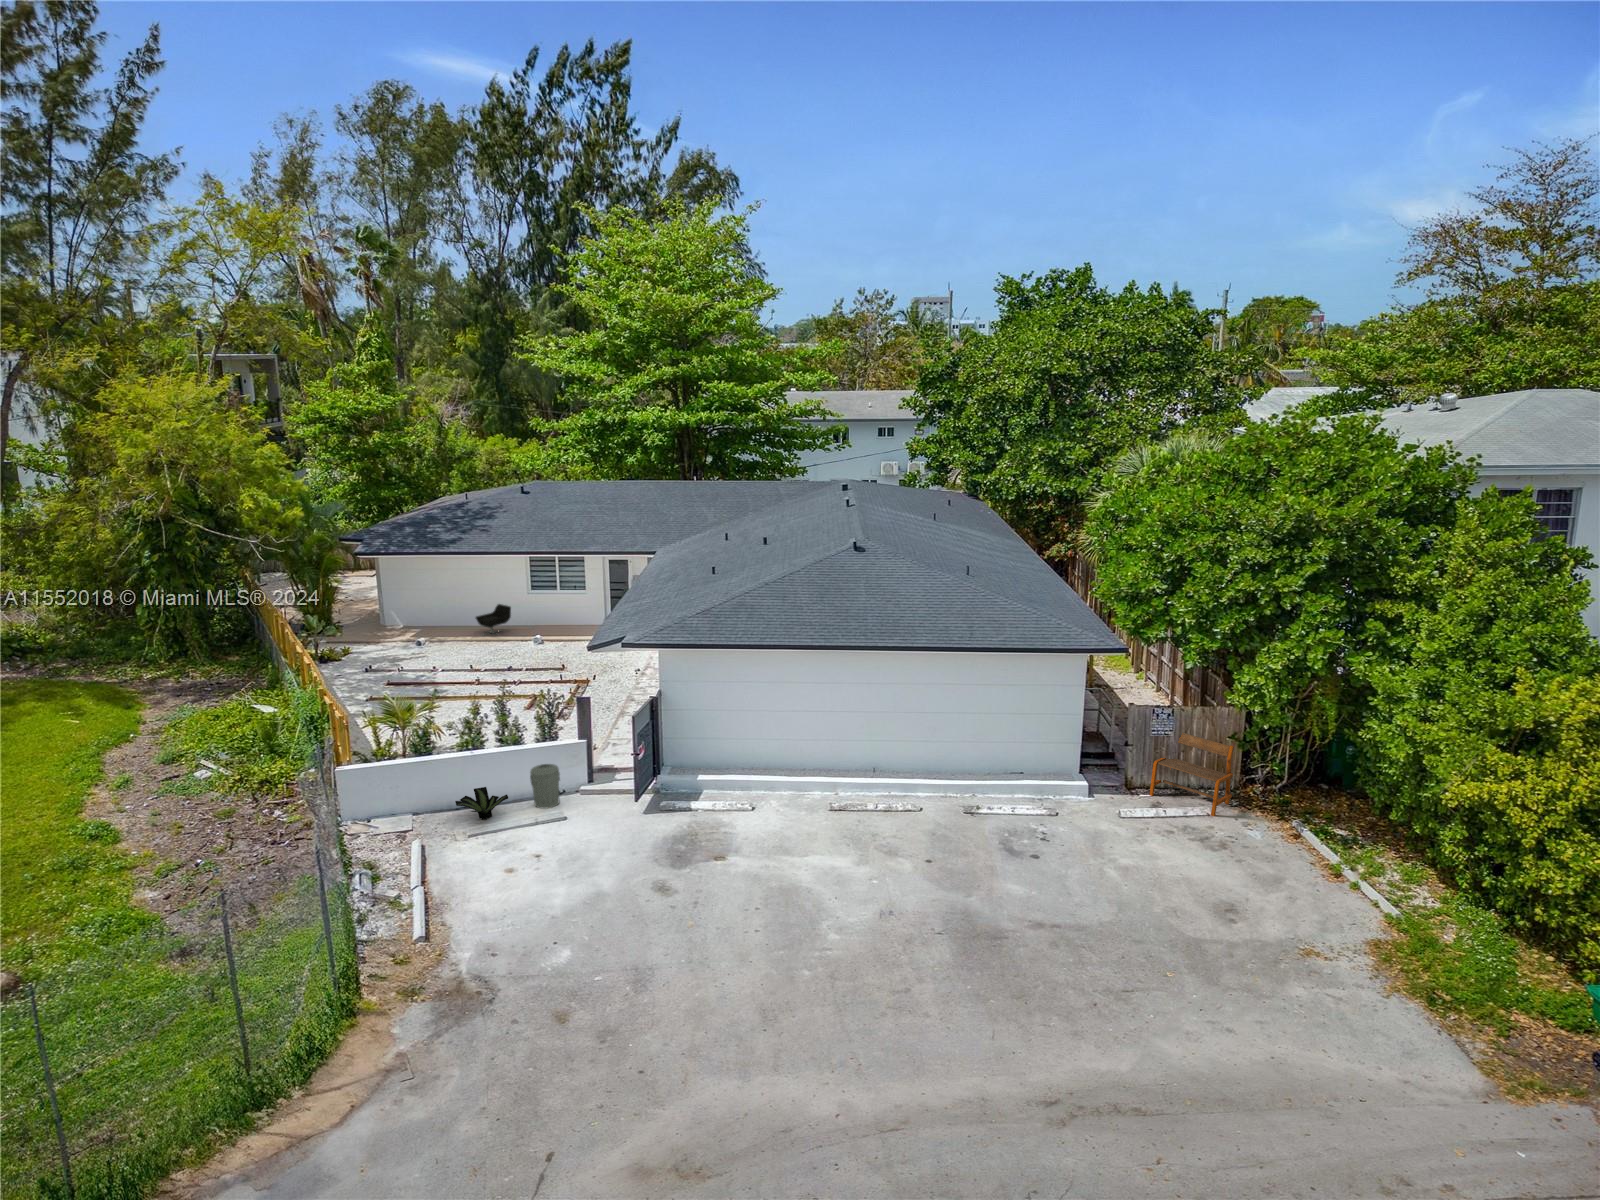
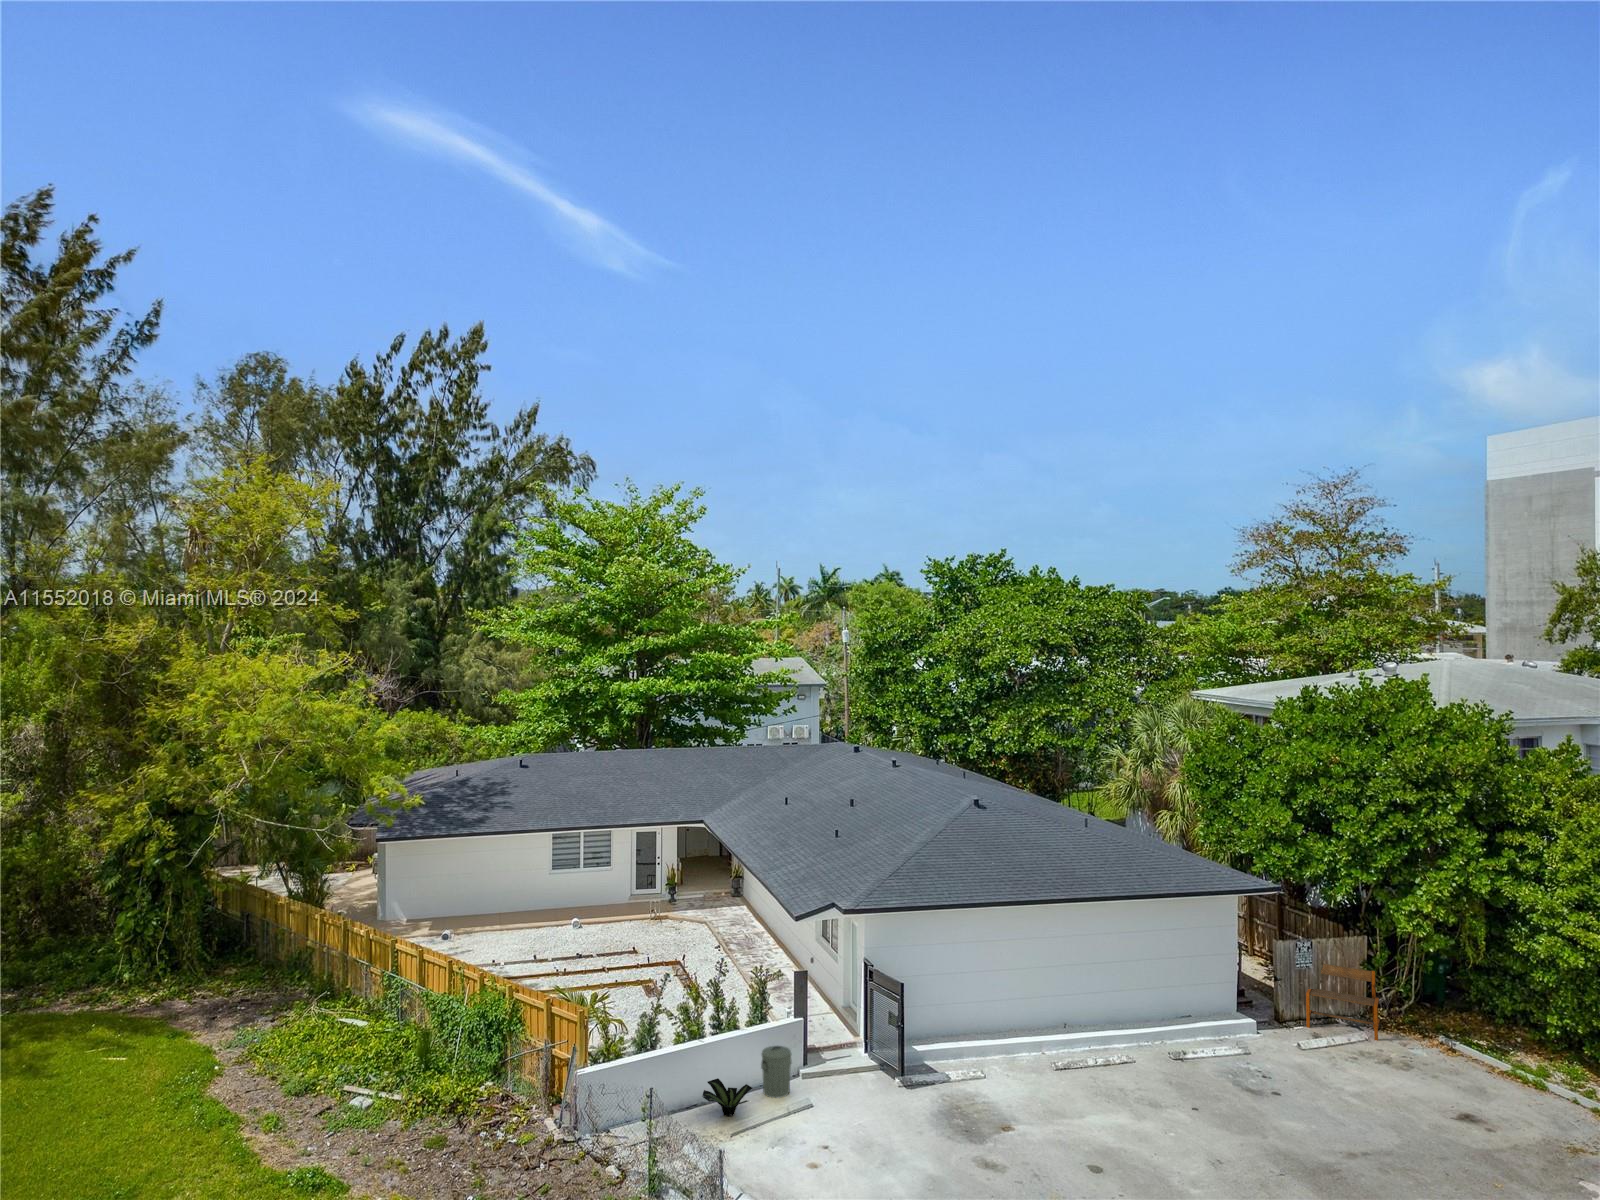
lounge chair: present [476,604,511,636] -> none [496,886,537,924]

